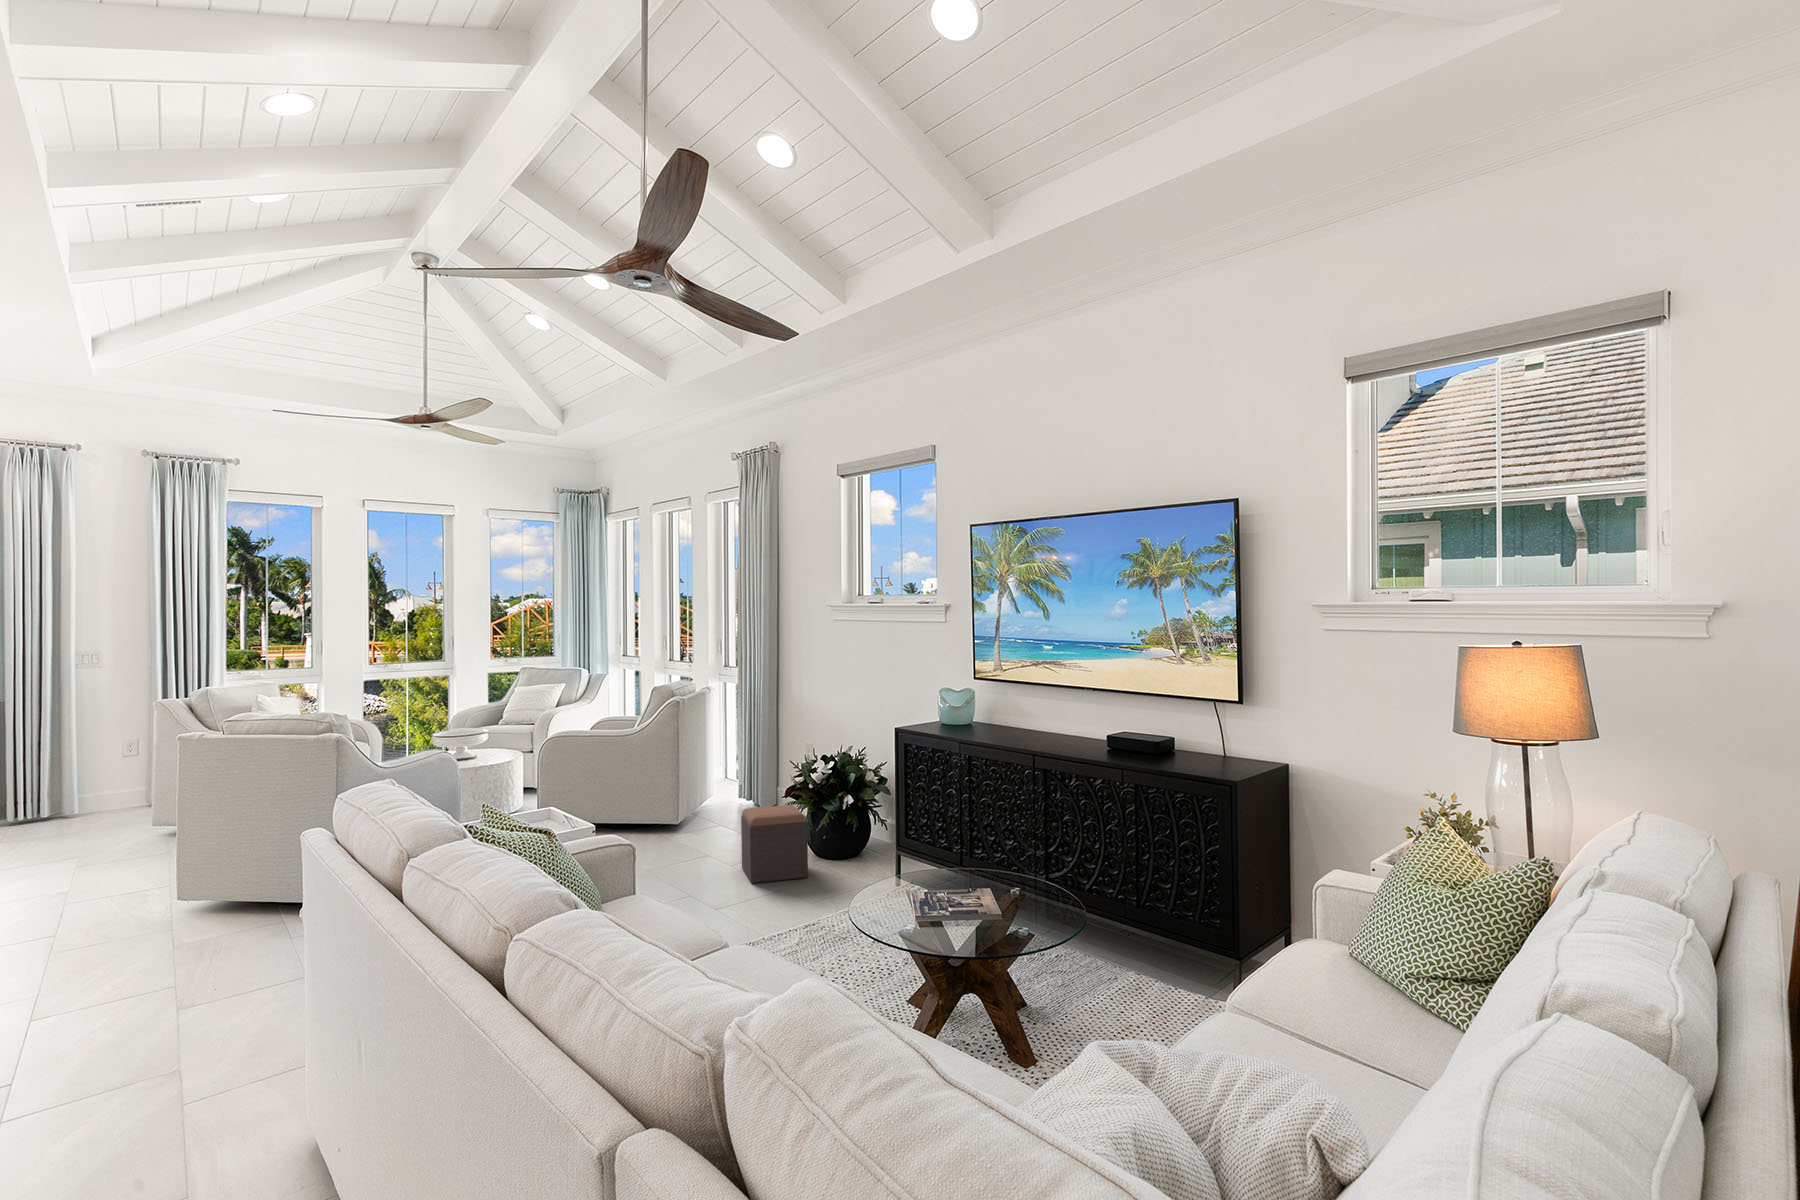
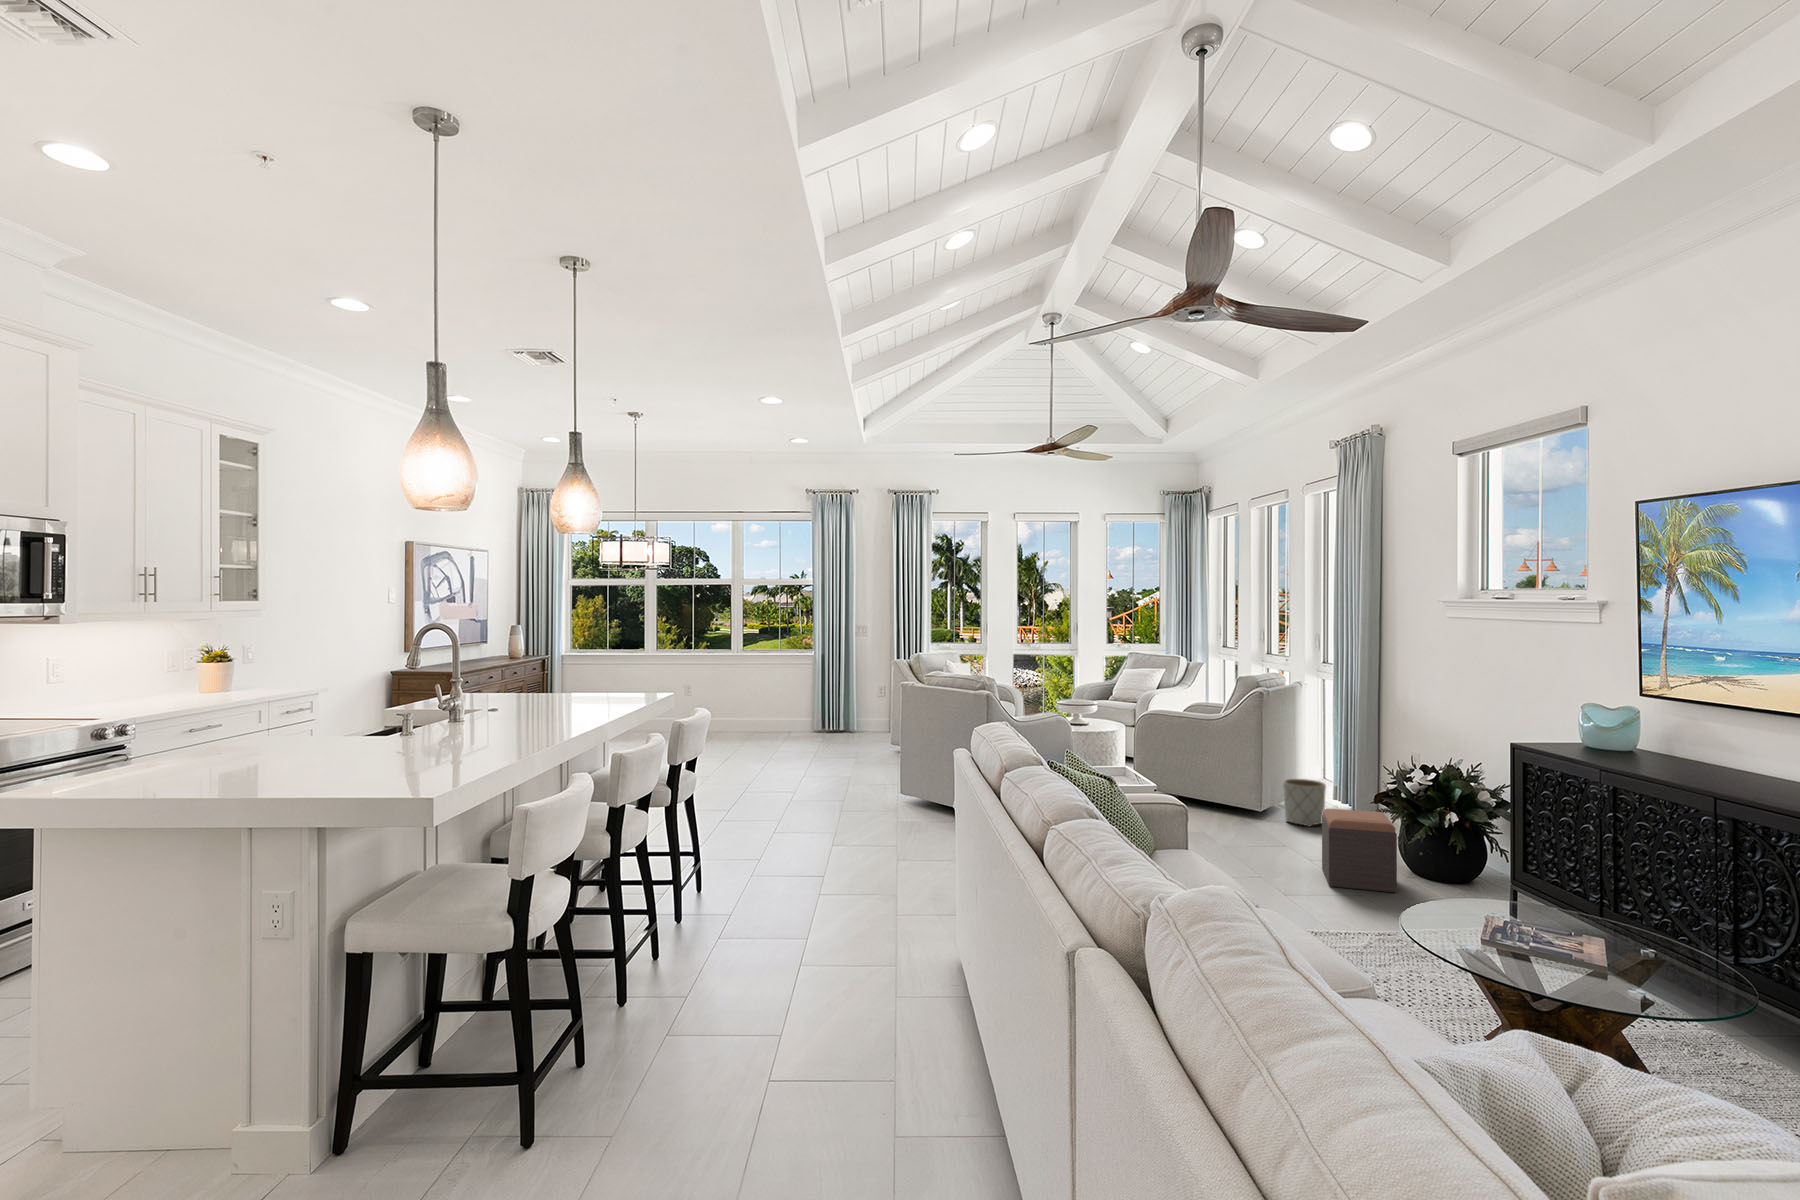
planter: none [697,784,736,830] -> present [1283,779,1326,827]

